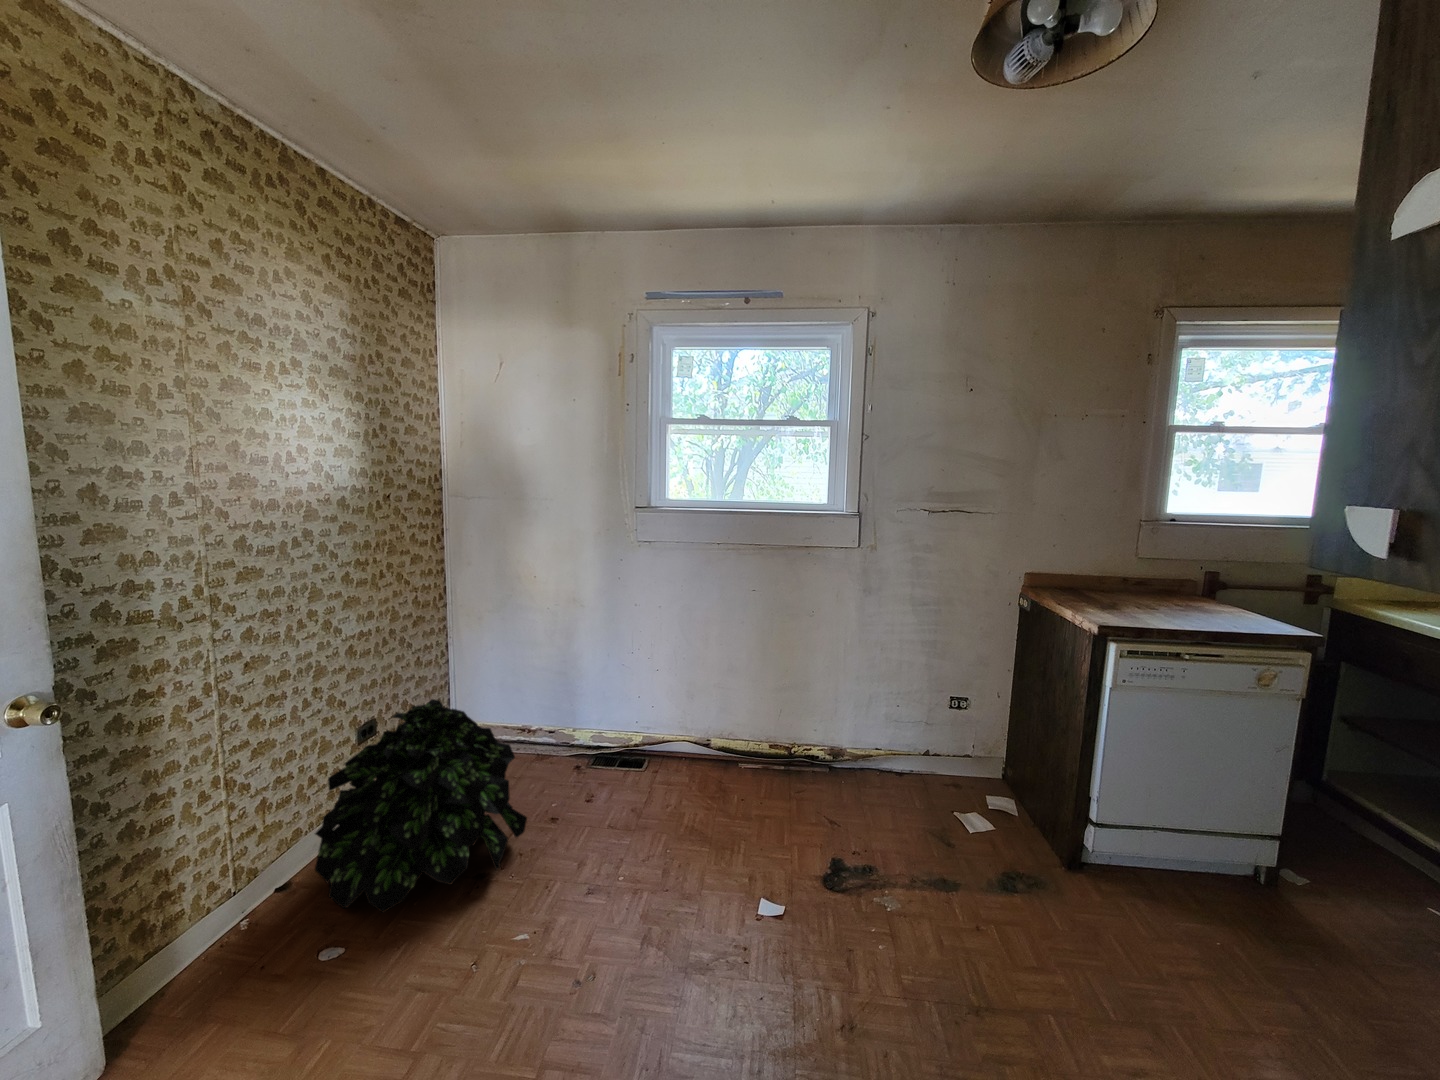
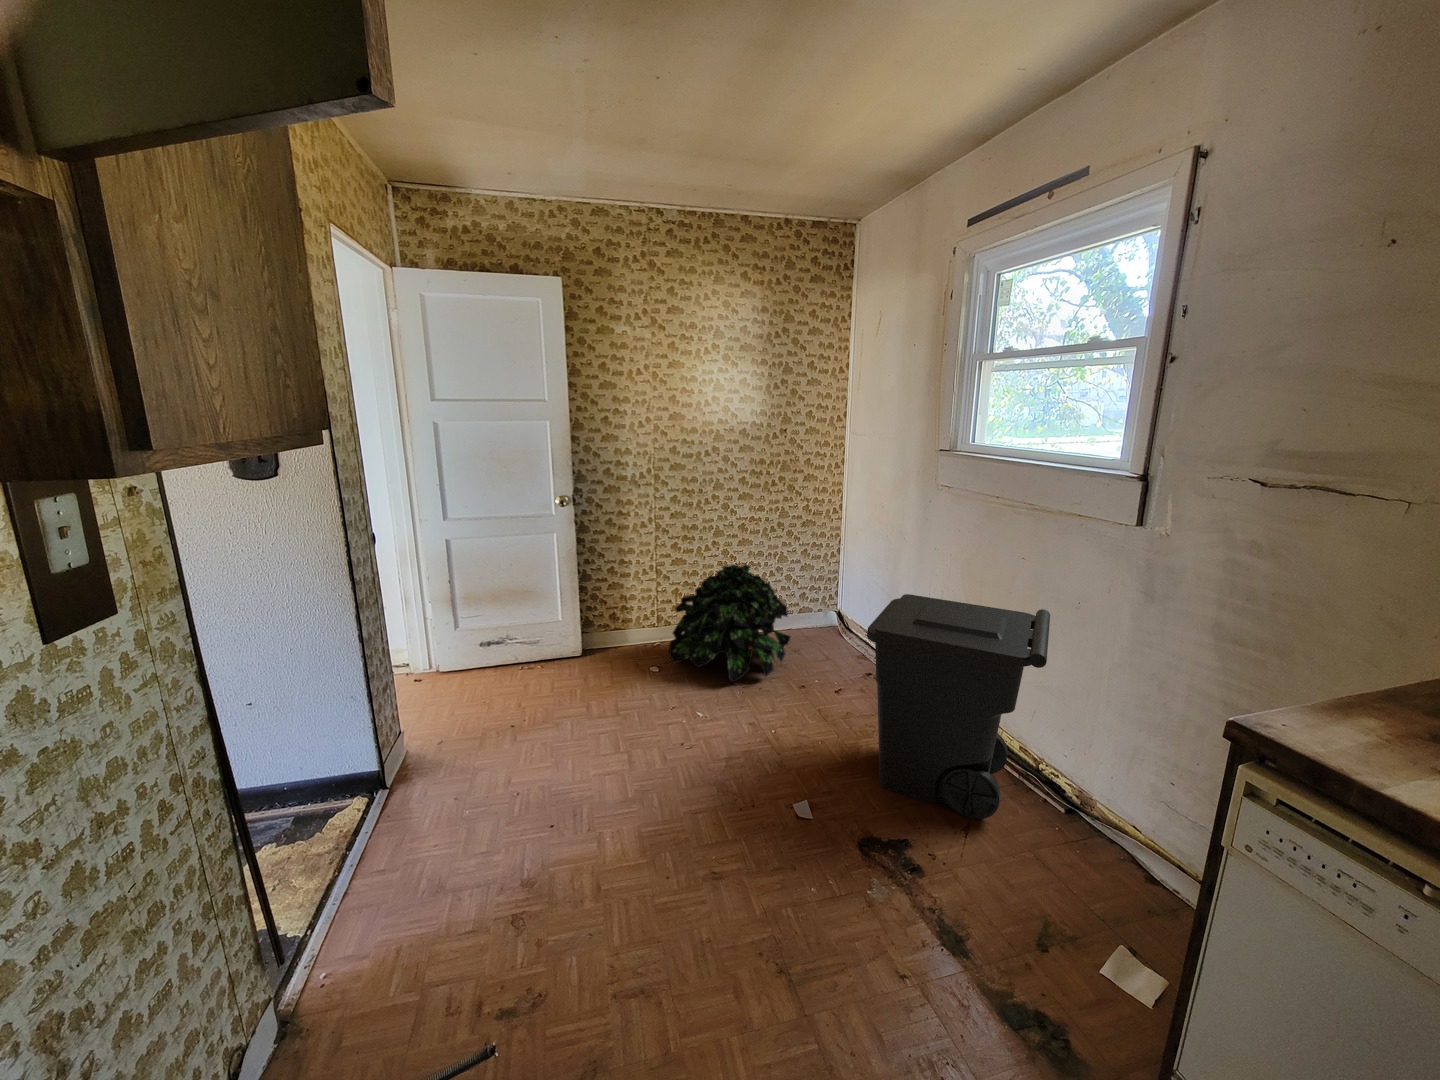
trash can: none [700,631,870,842] -> present [867,594,1050,819]

